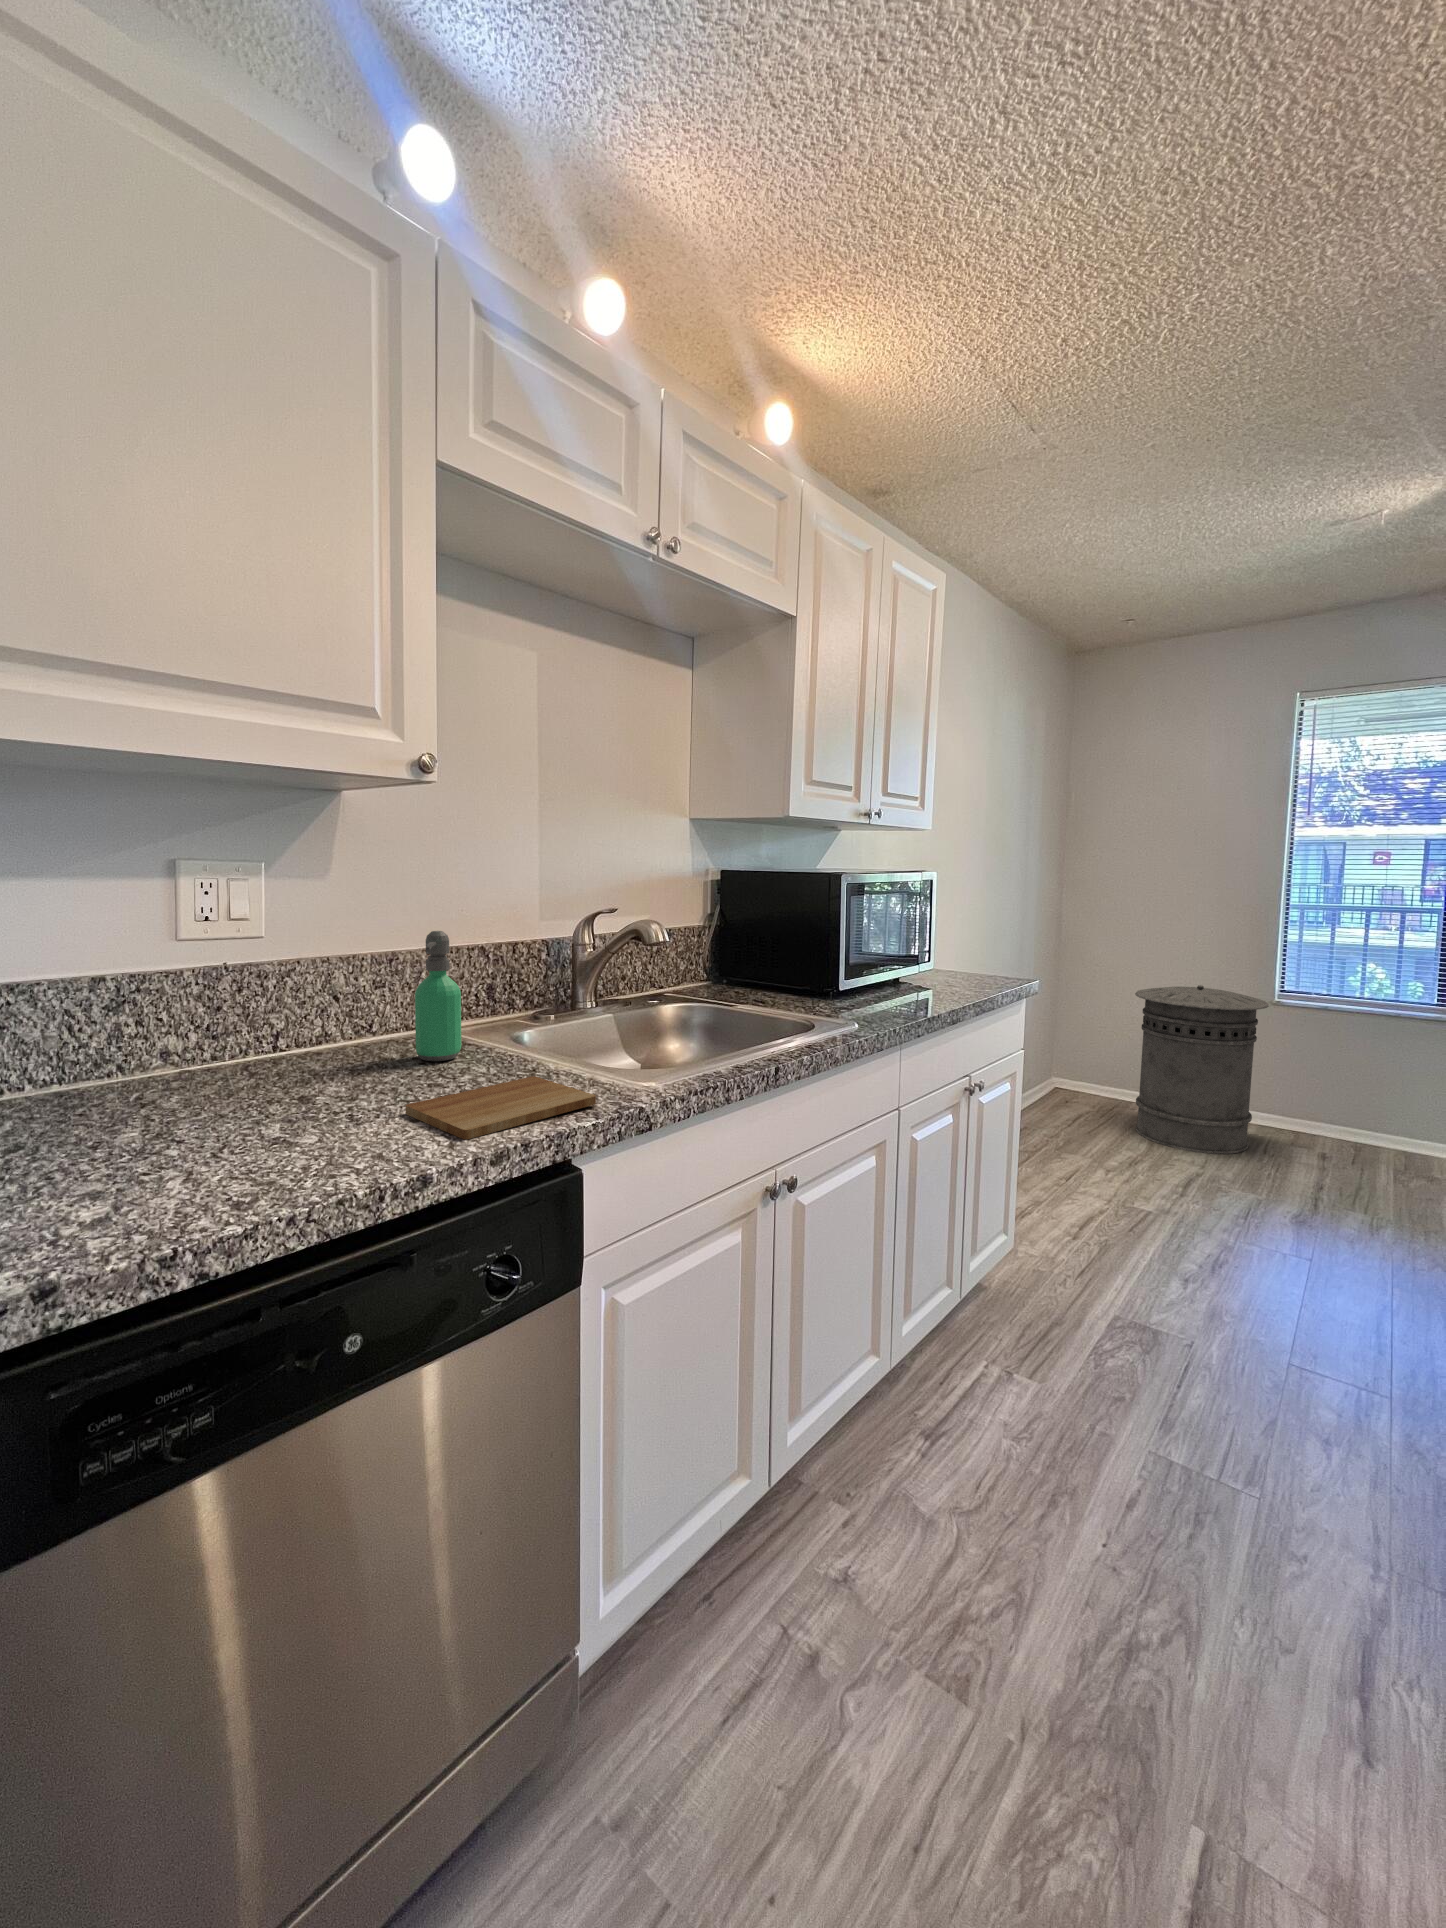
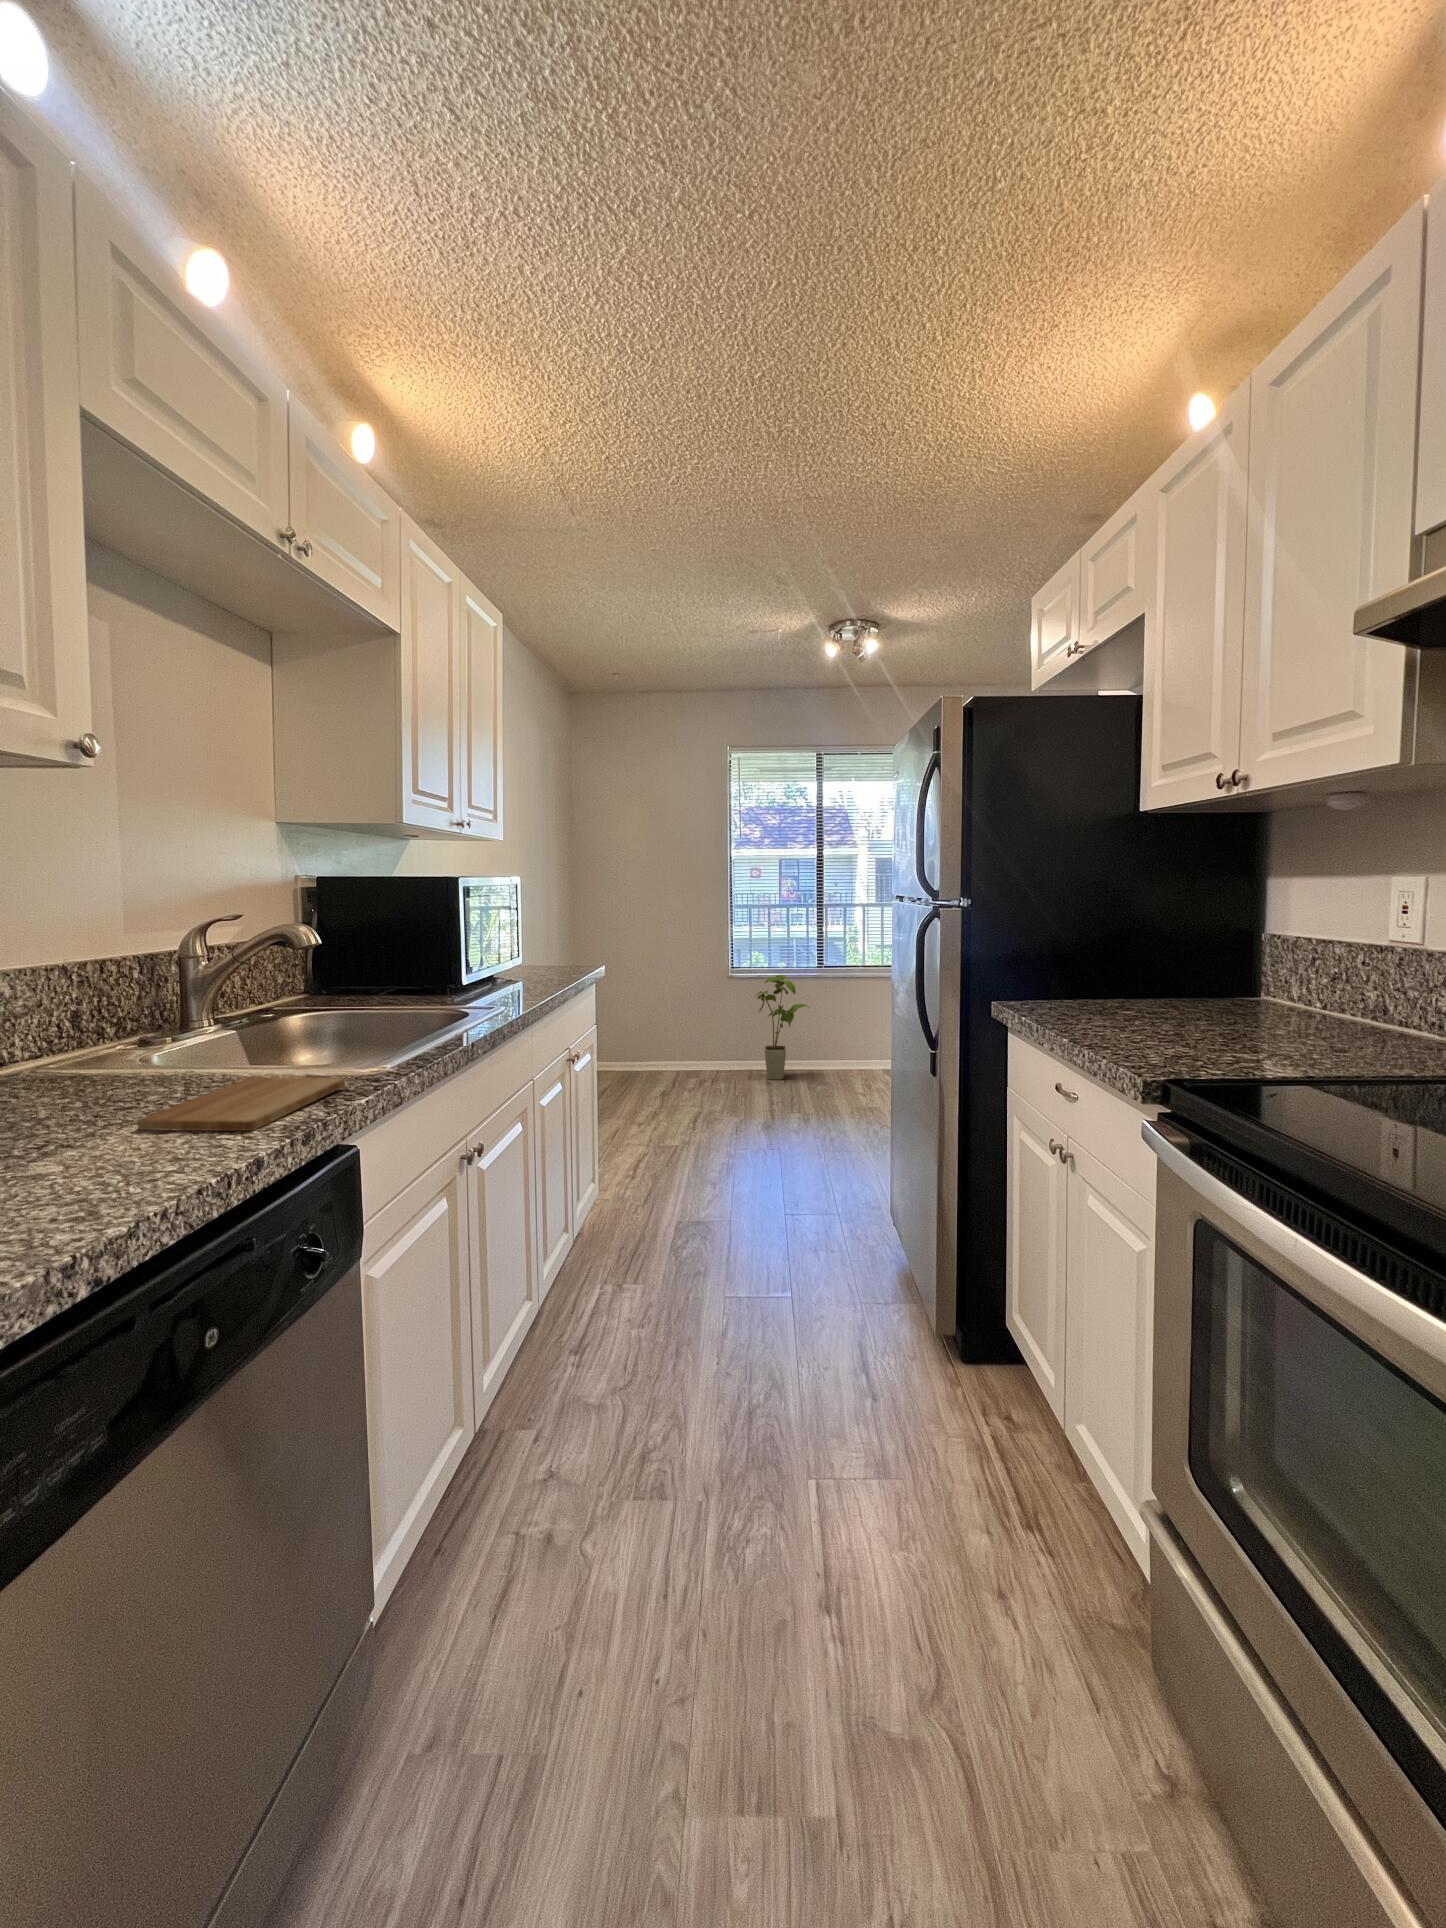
soap dispenser: present [415,931,461,1061] -> none [40,941,110,1093]
trash can: present [1135,985,1269,1154] -> none [633,963,722,1092]
house plant: none [1323,1018,1425,1167] -> present [756,975,809,1080]

